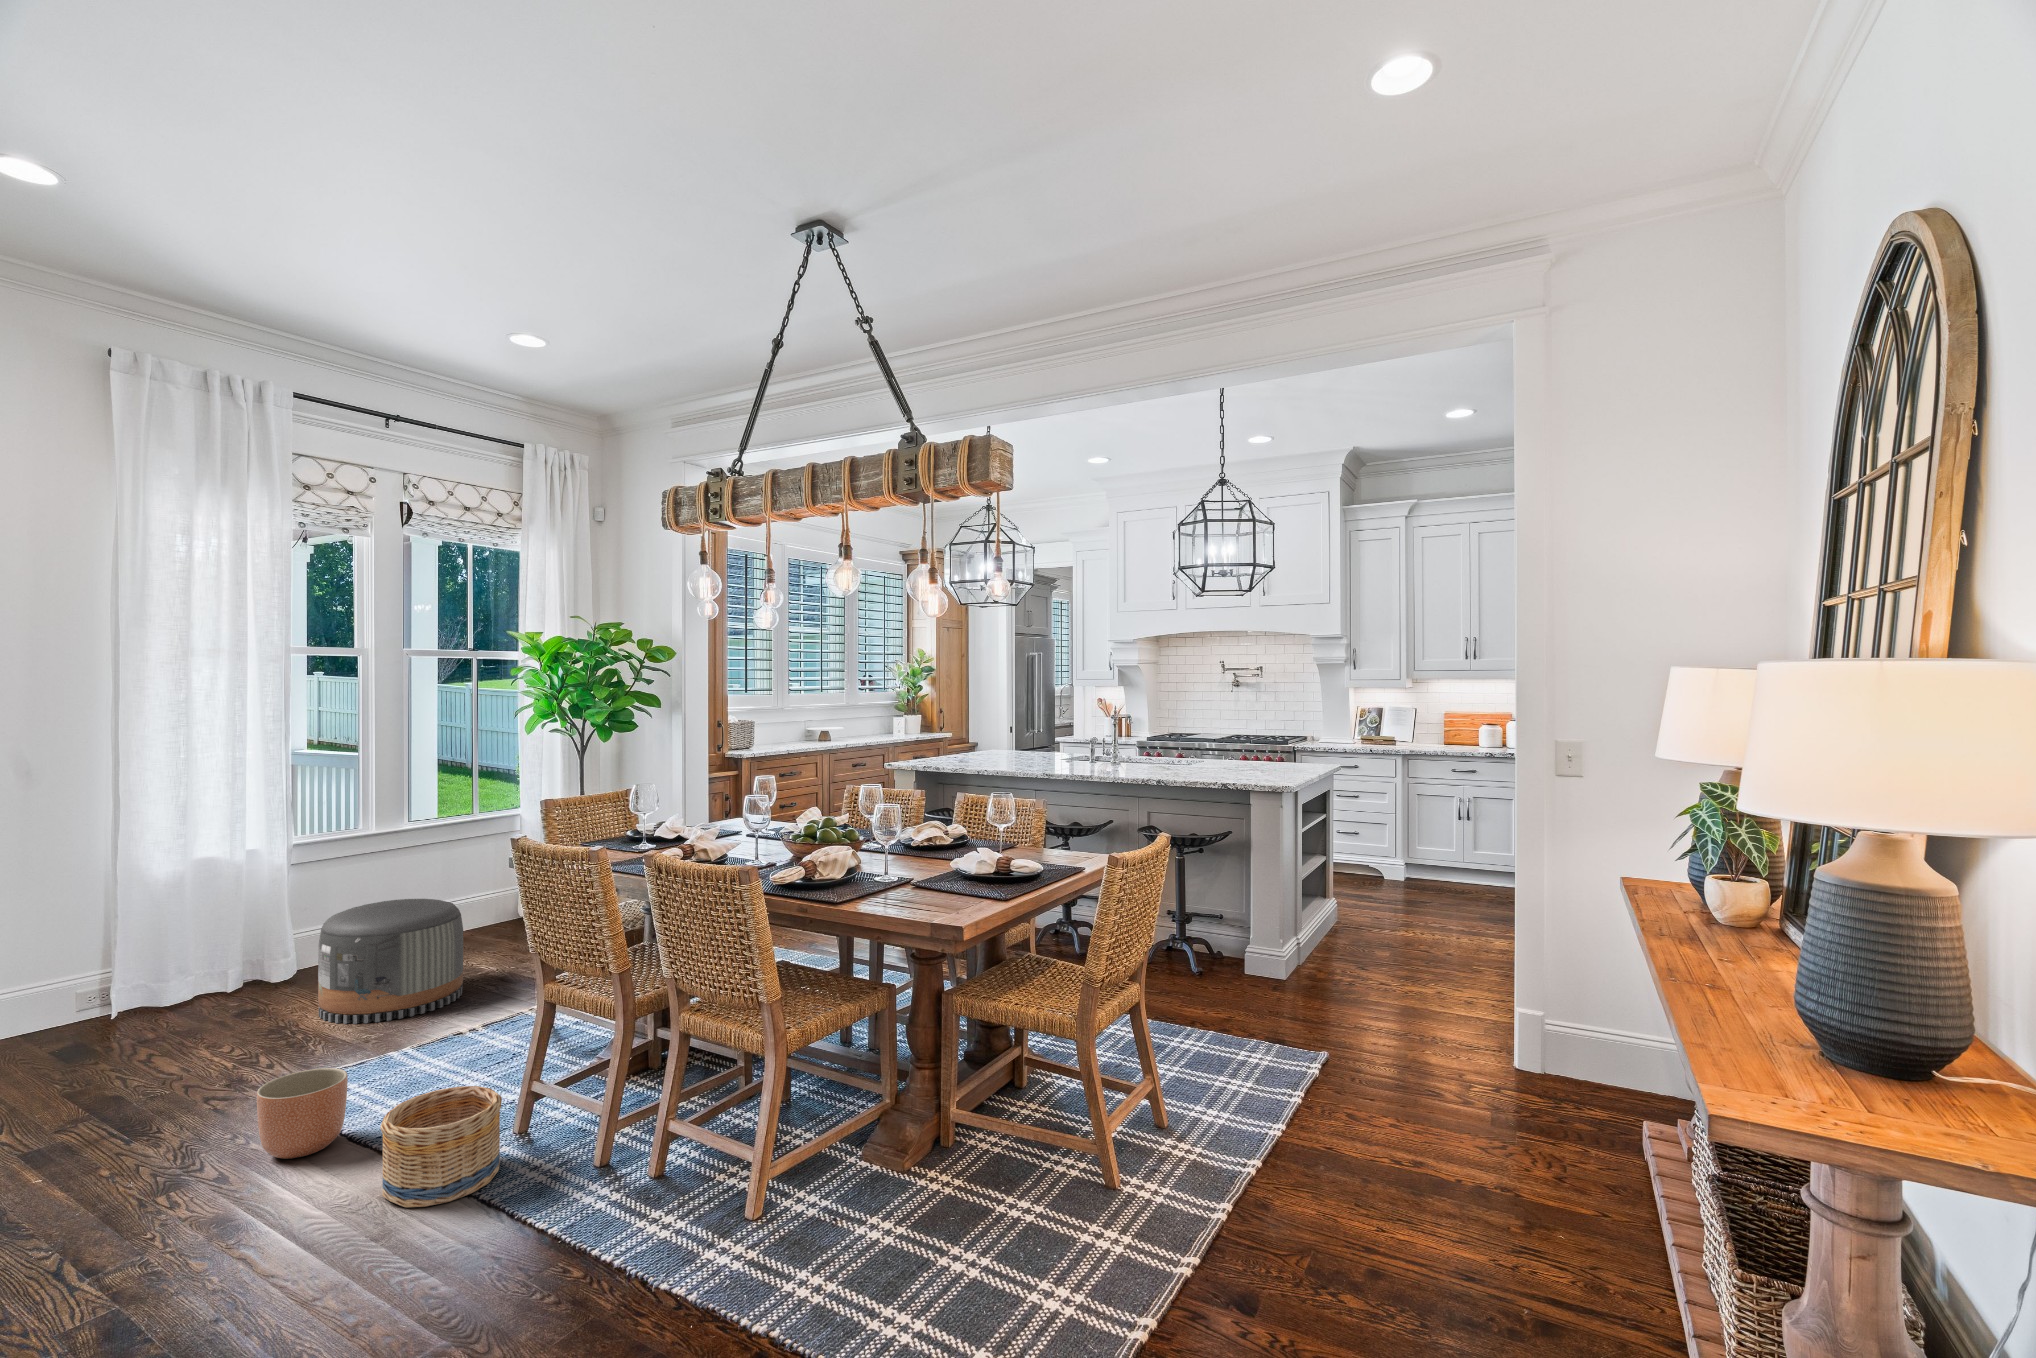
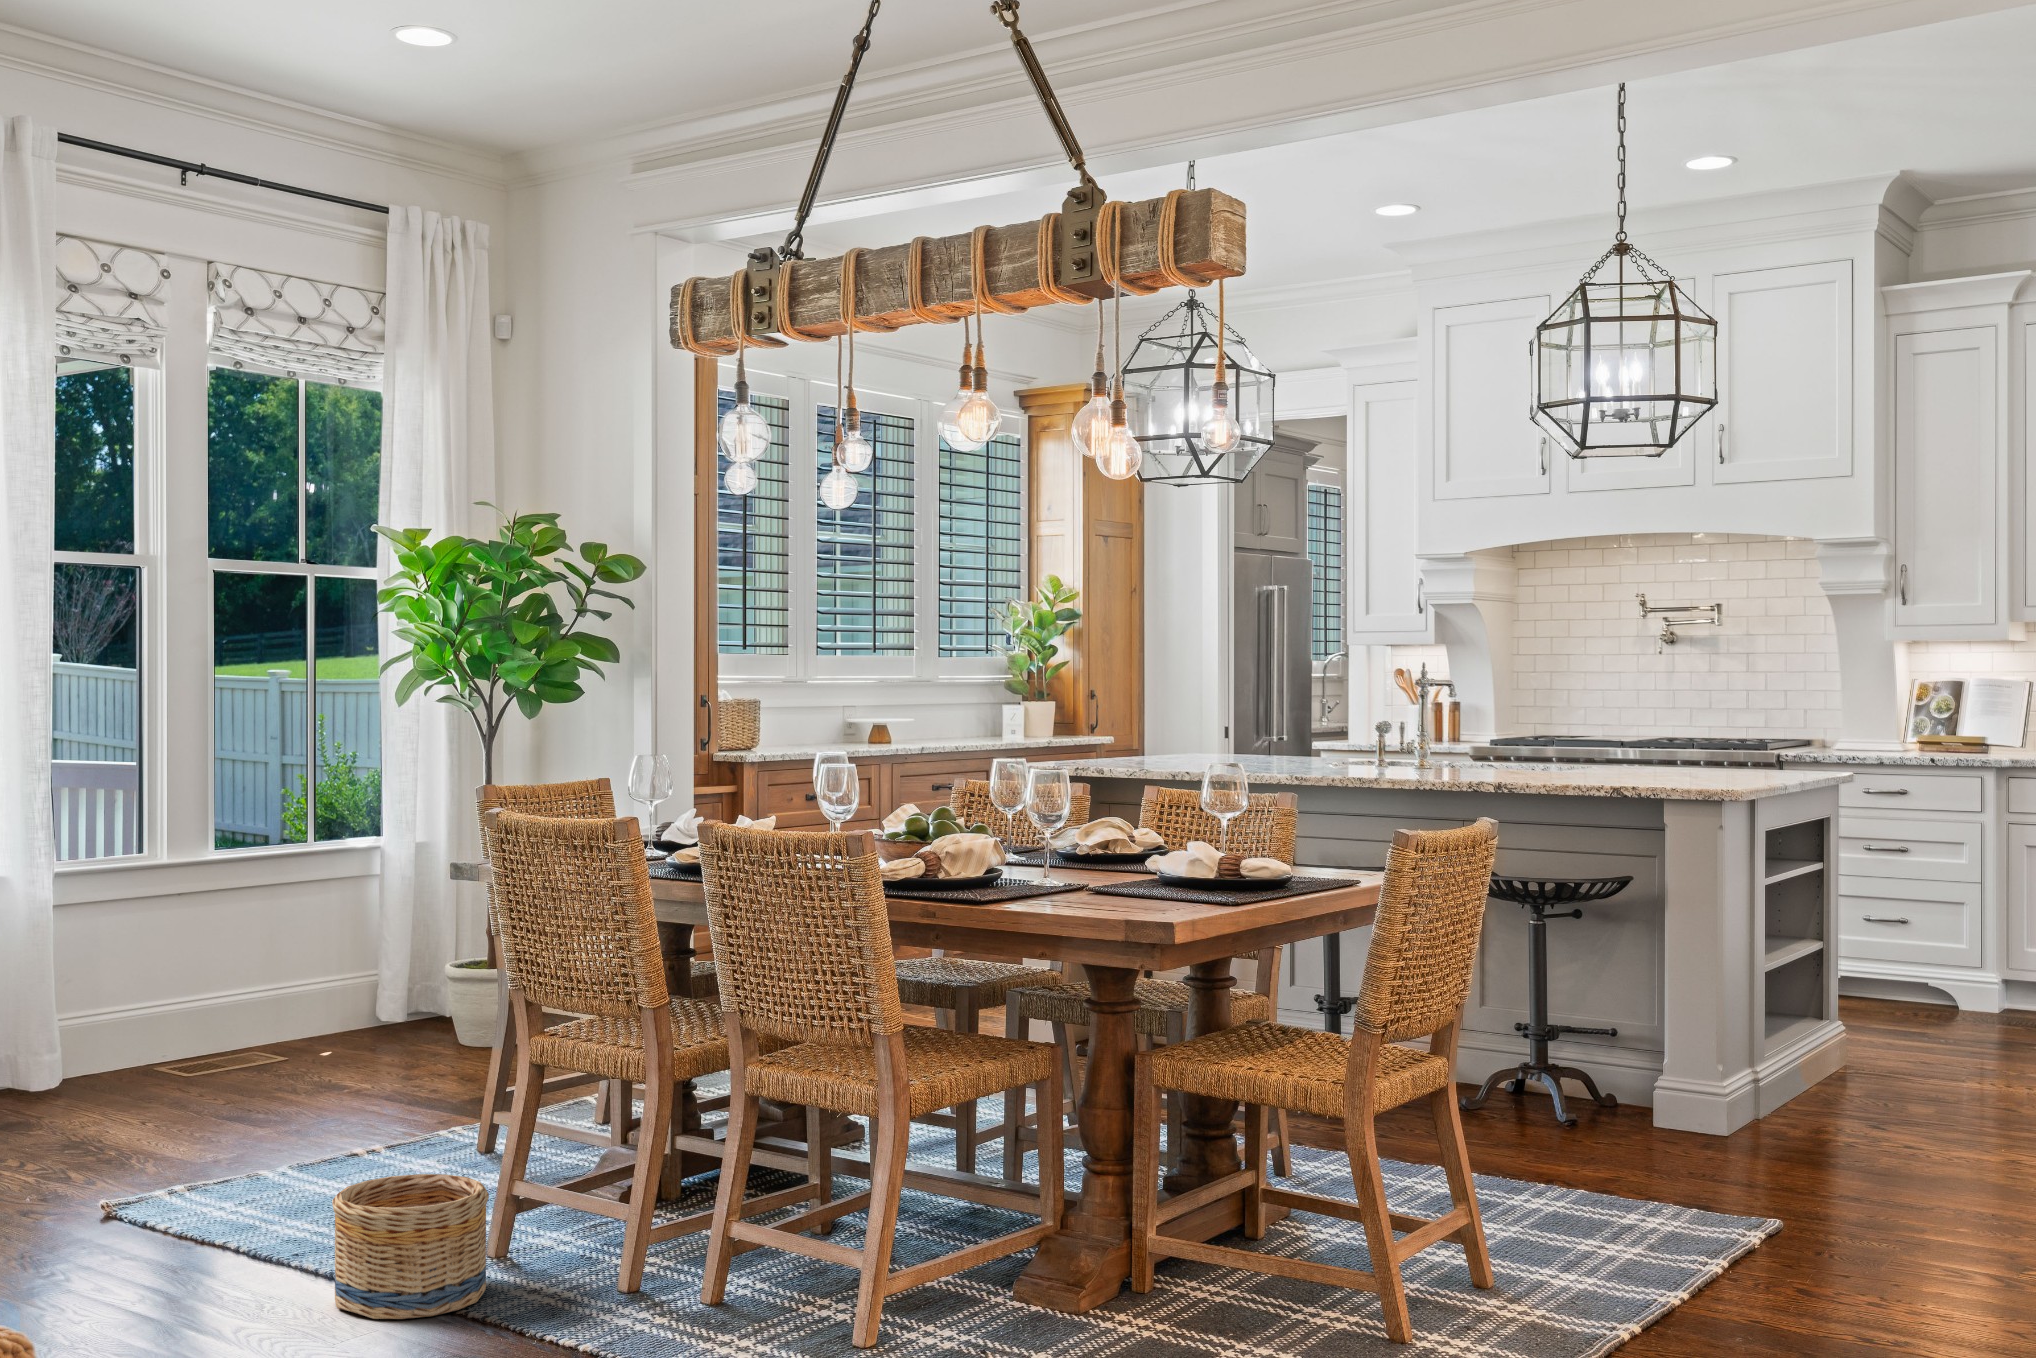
pouf: present [318,899,463,1024] -> none [121,962,329,1144]
planter: present [257,1068,348,1159] -> none [139,1155,253,1271]

